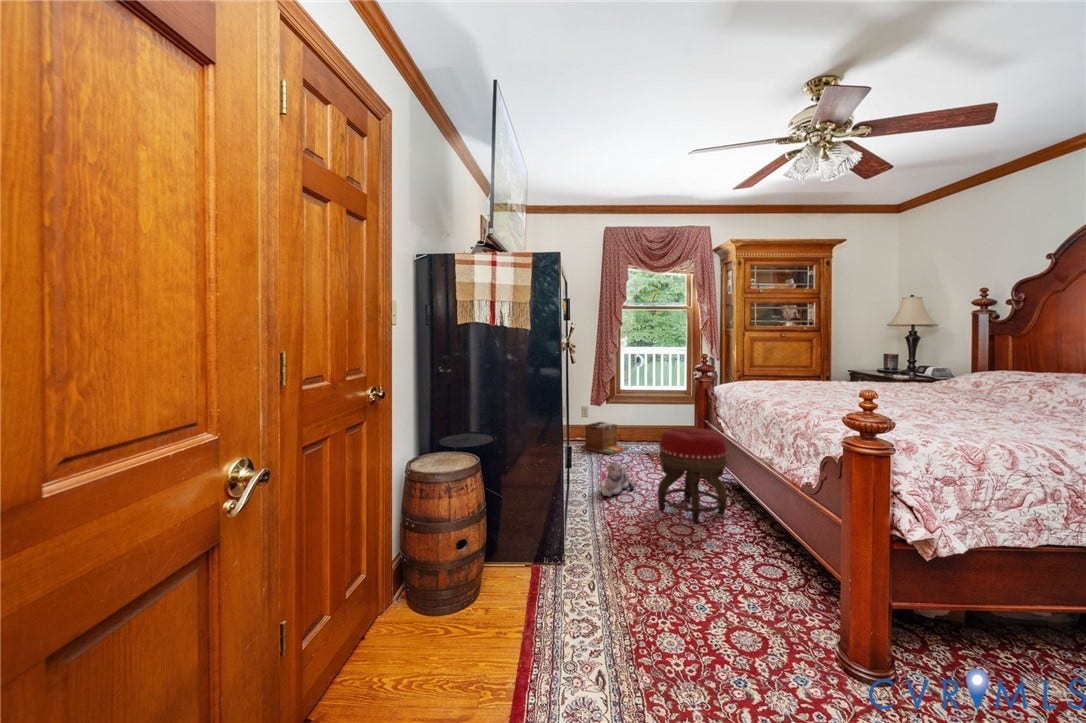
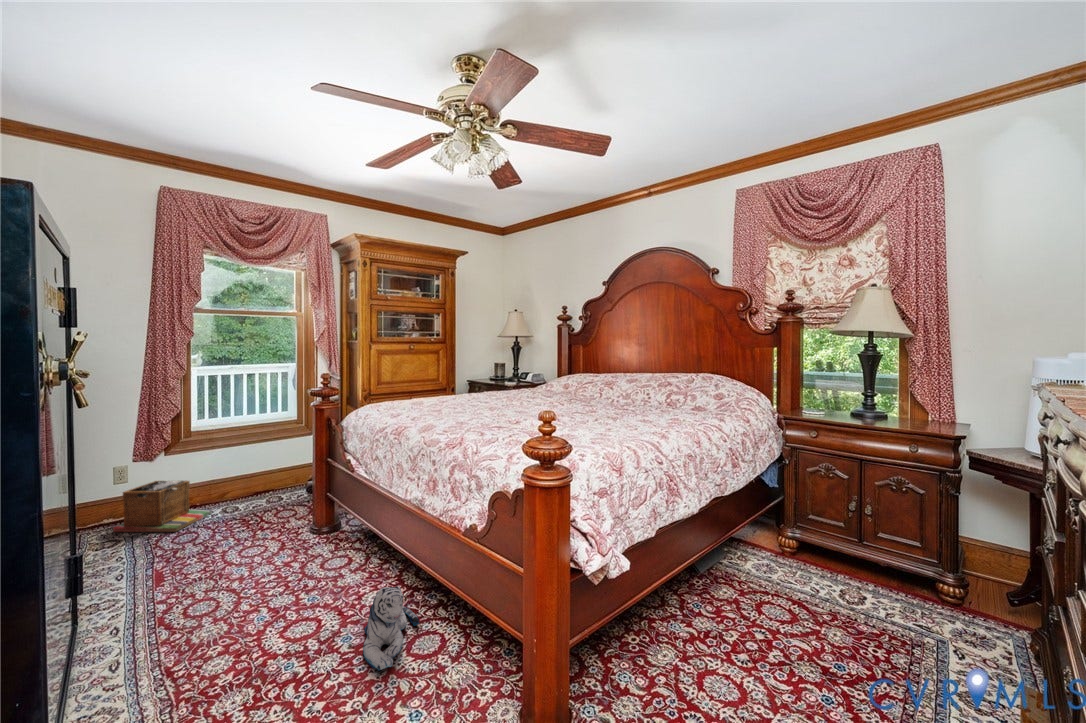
footstool: present [658,427,727,523] -> none [260,470,364,611]
plush toy: present [601,462,634,497] -> present [363,586,419,671]

